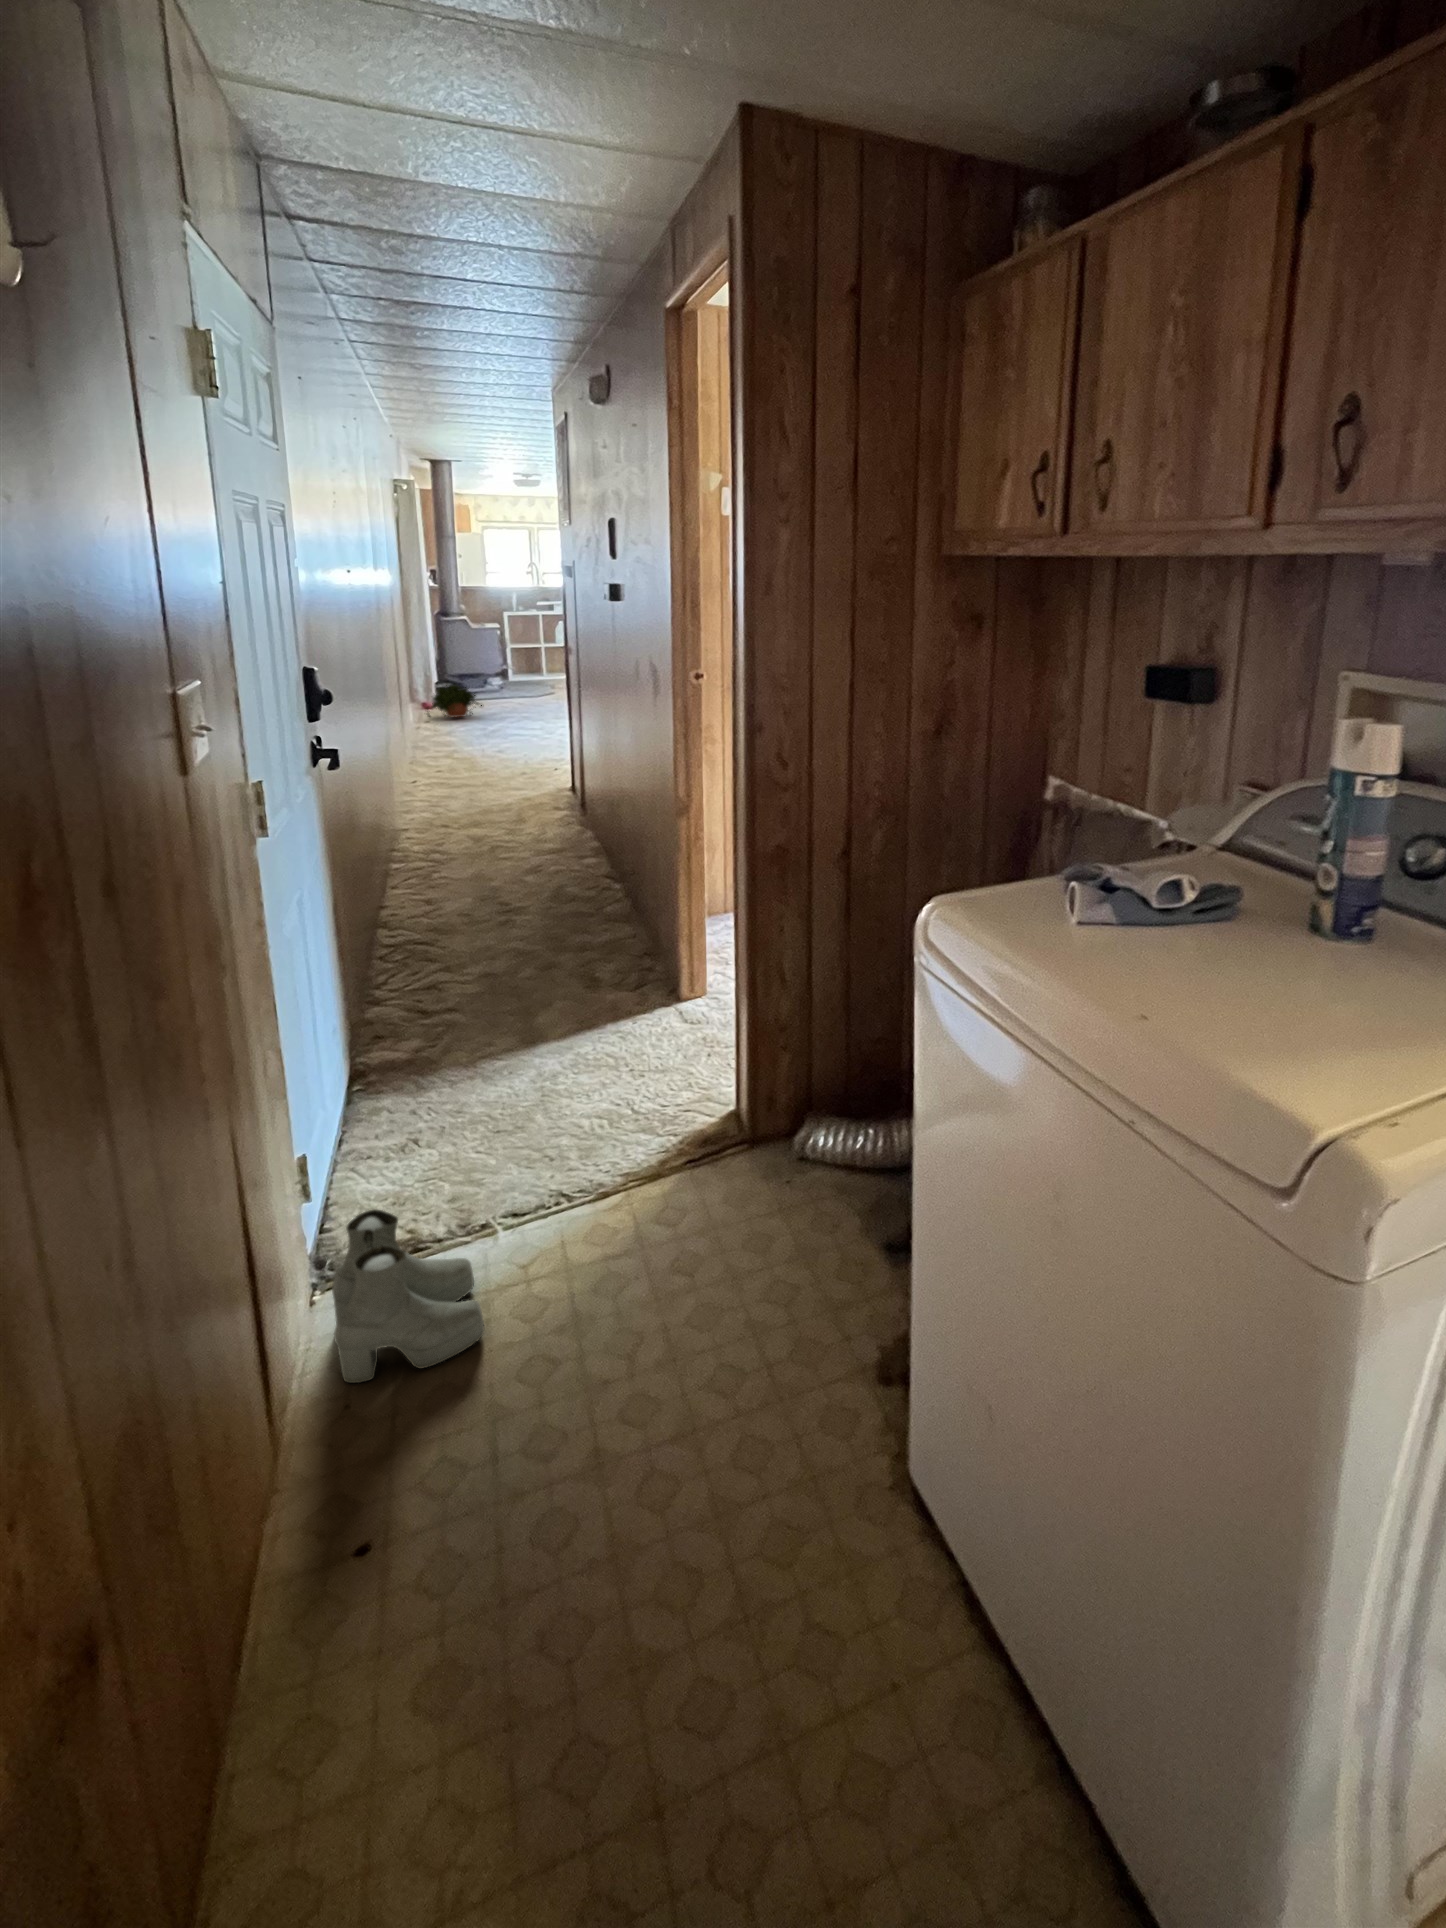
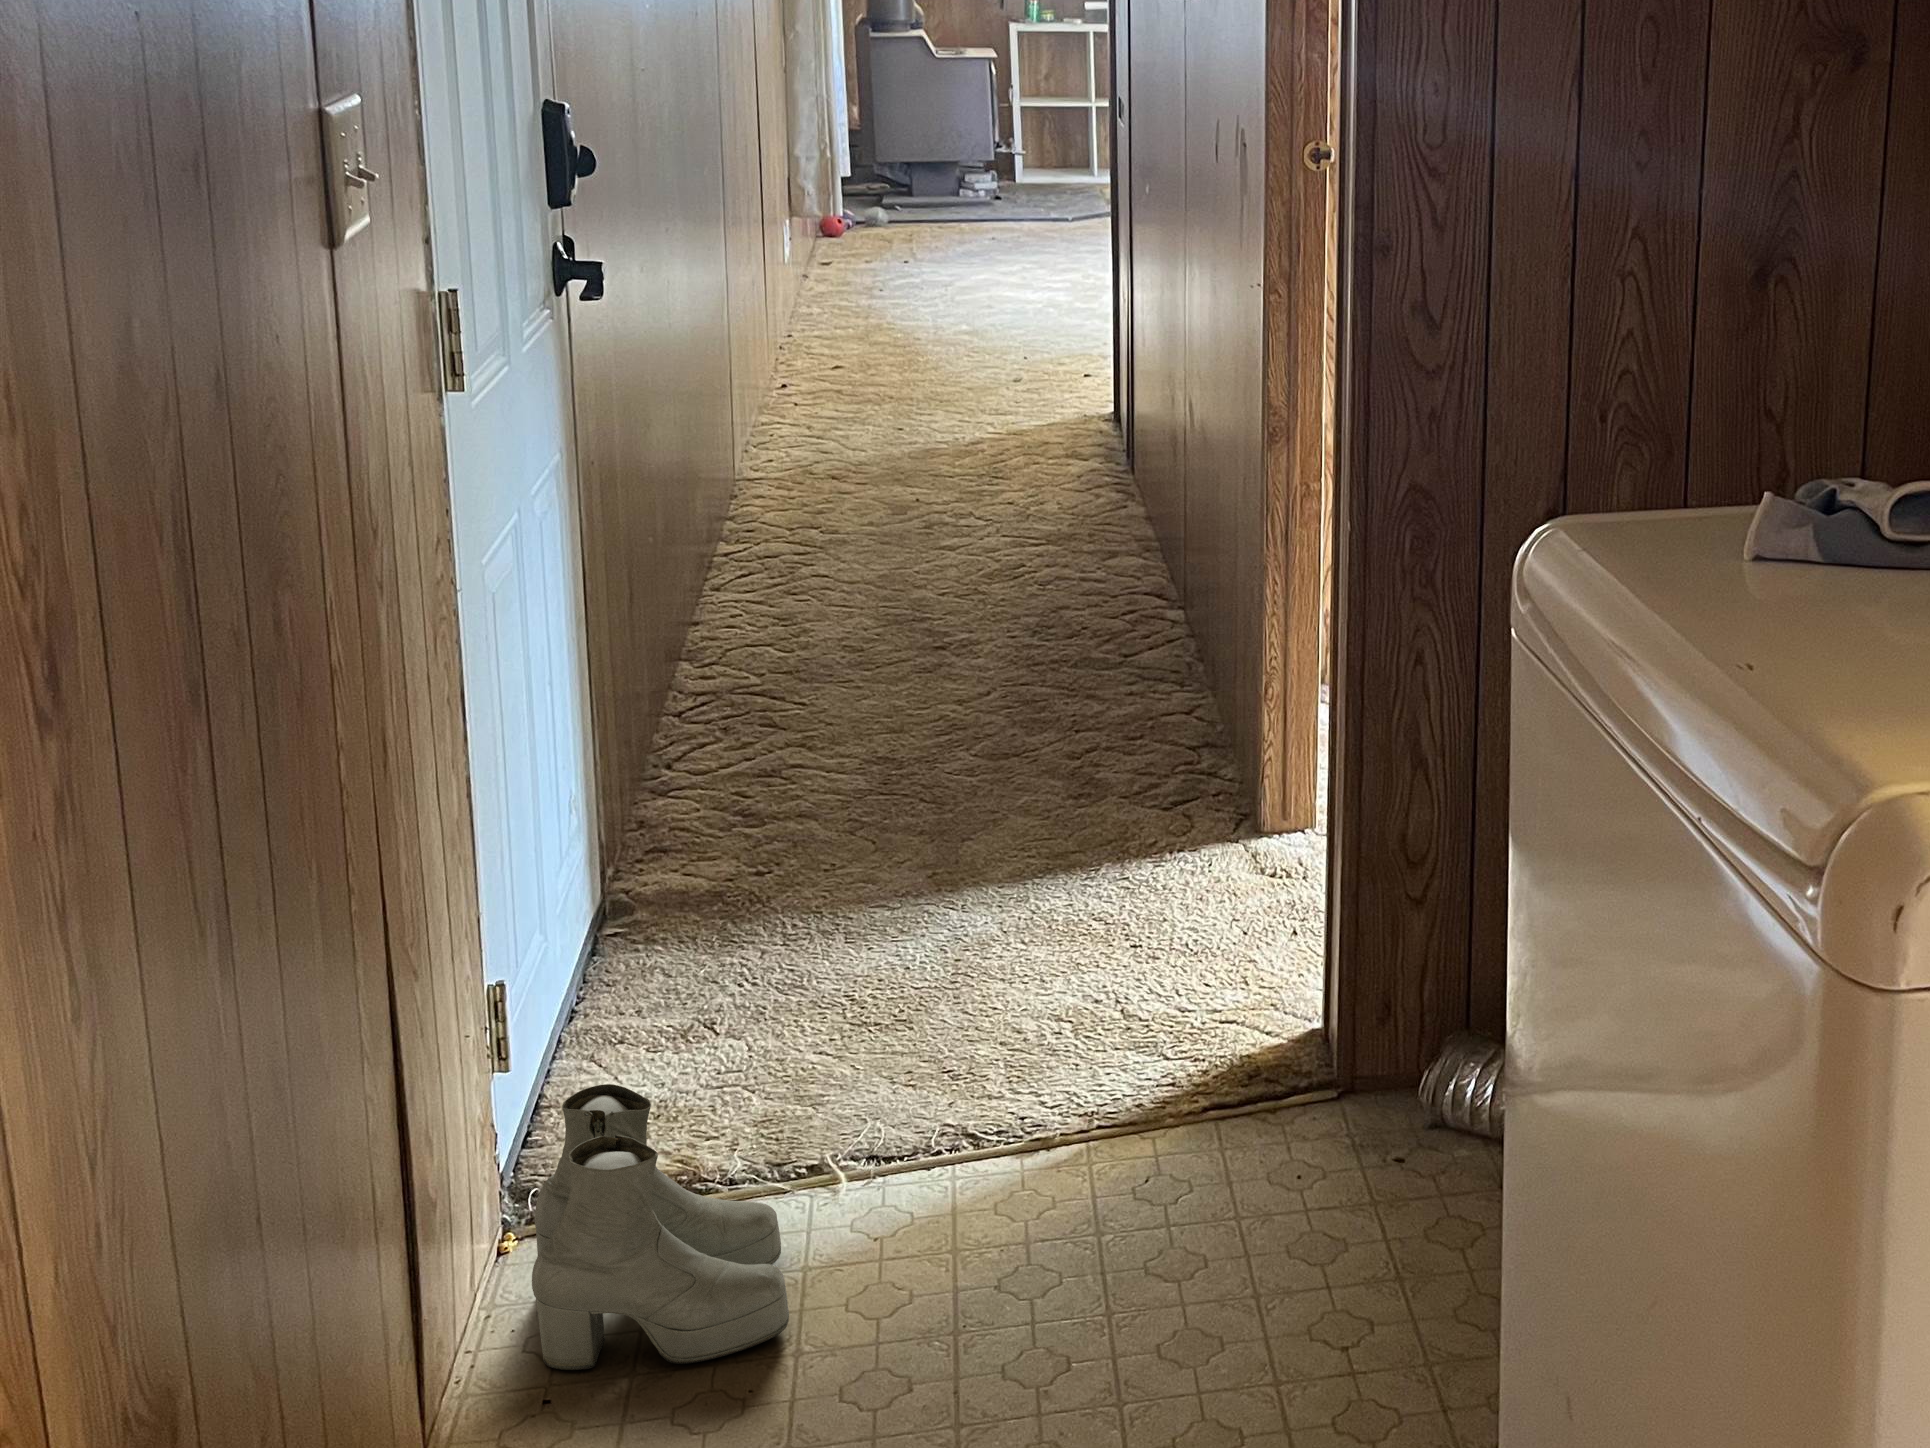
potted plant: present [427,685,482,717] -> none [819,170,953,251]

